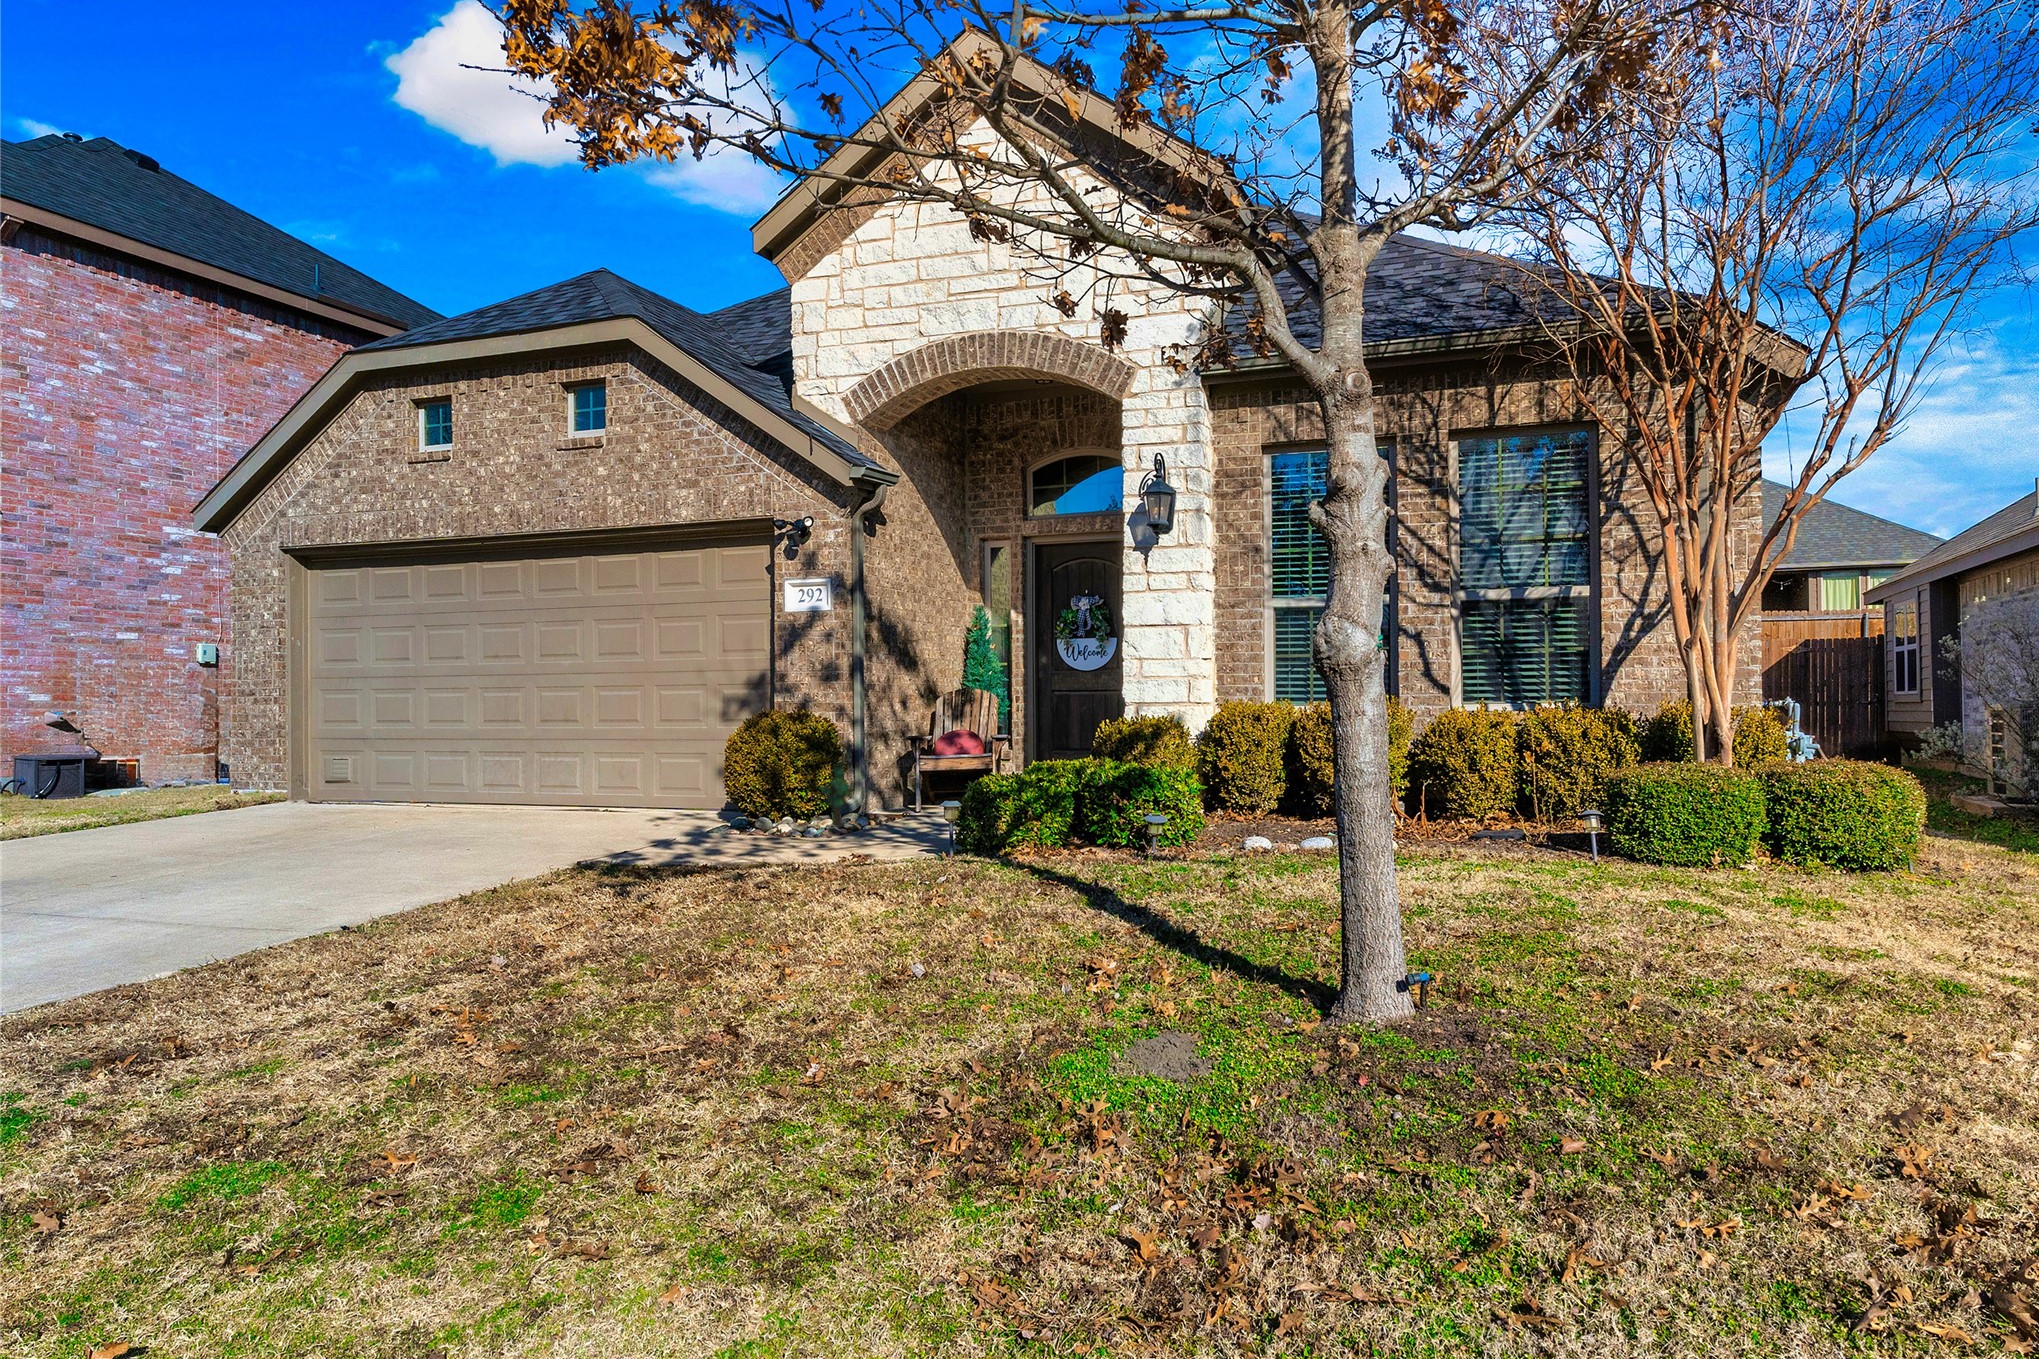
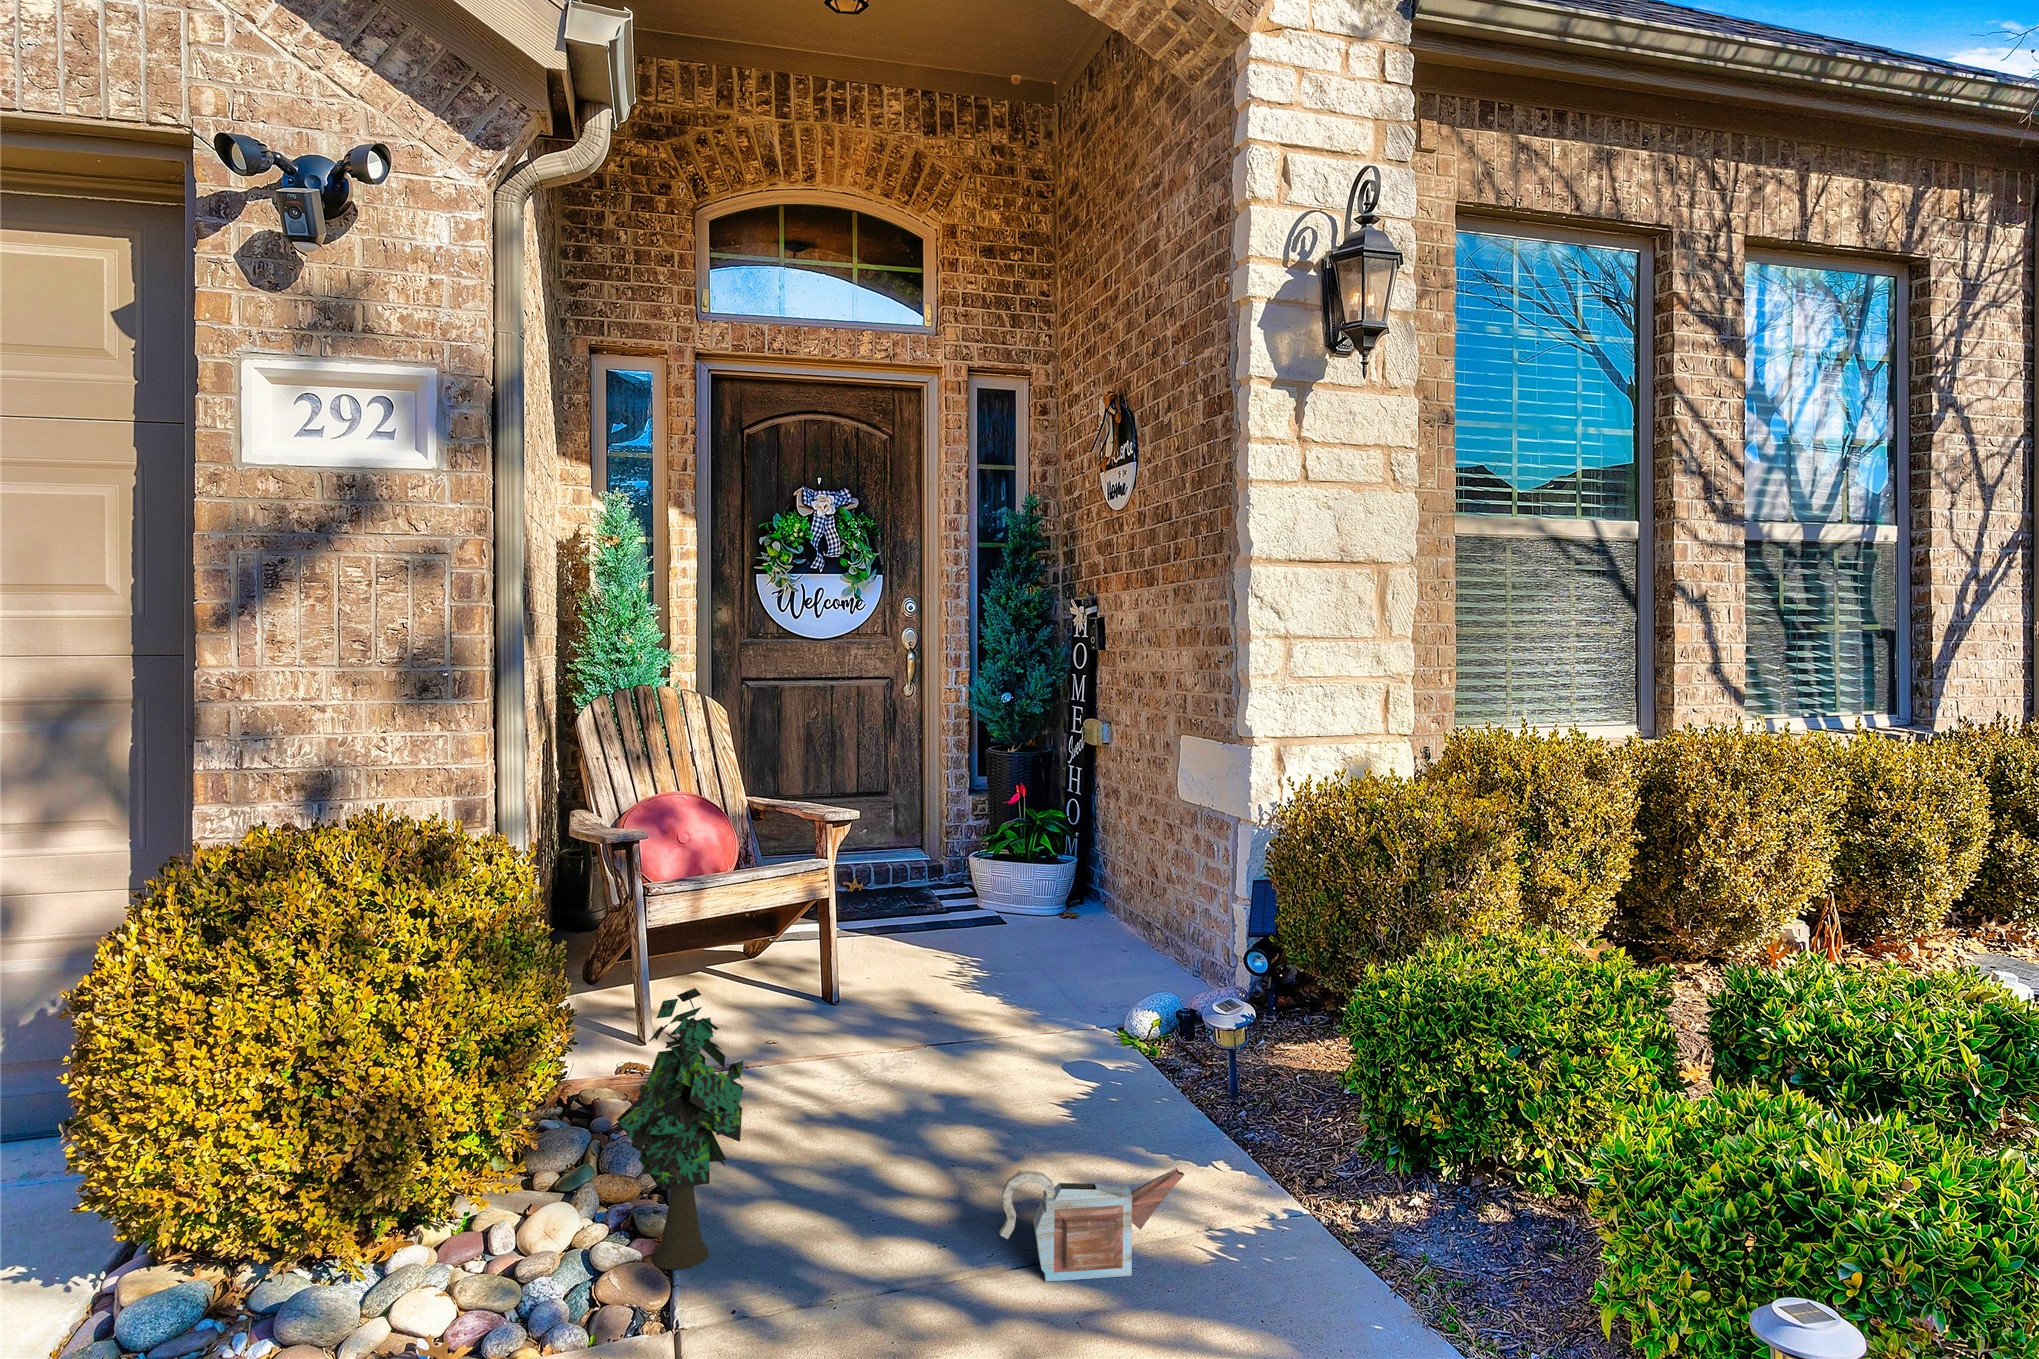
watering can: none [884,809,924,837] -> present [1000,1168,1184,1282]

